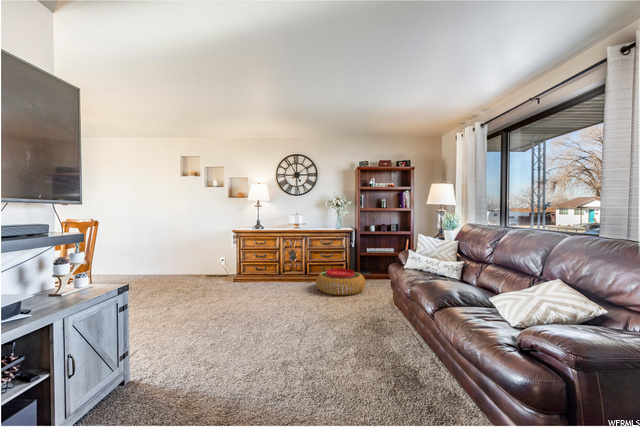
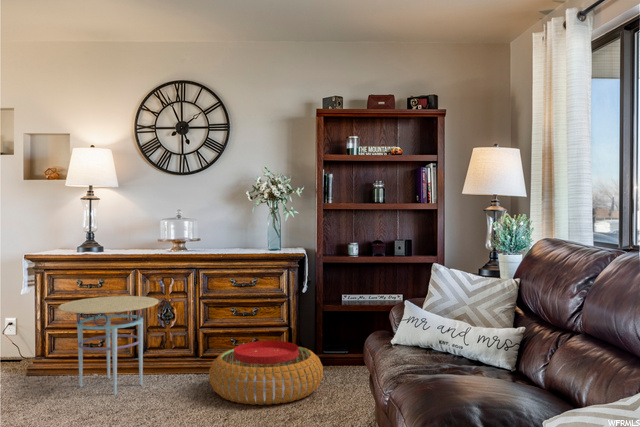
side table: none [251,249,293,290] -> present [58,296,159,395]

